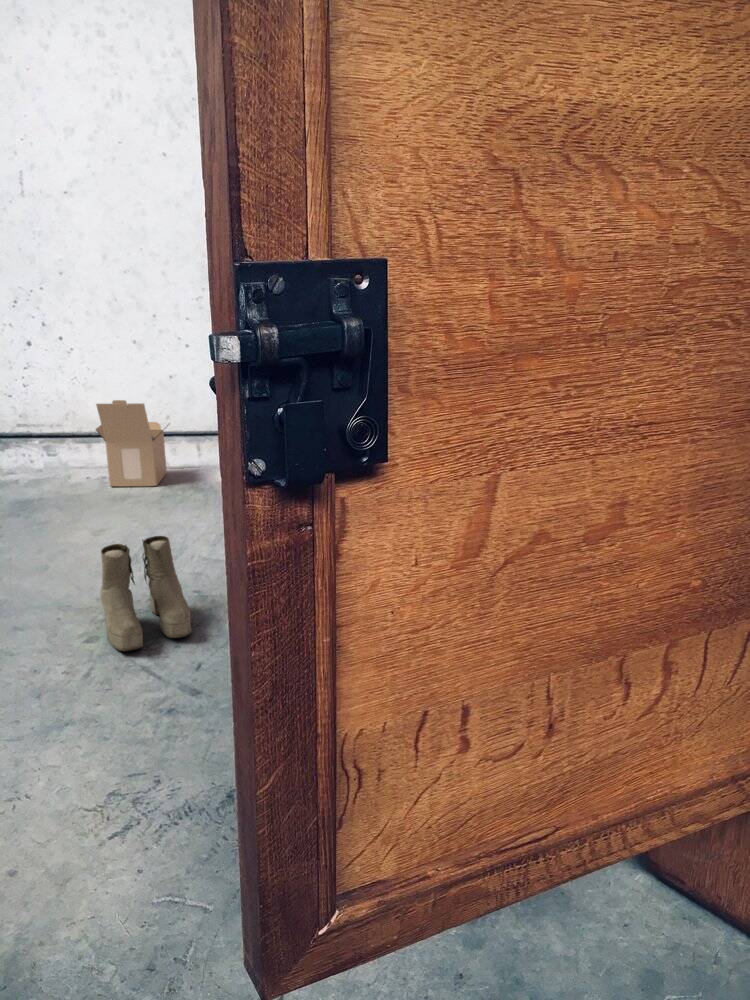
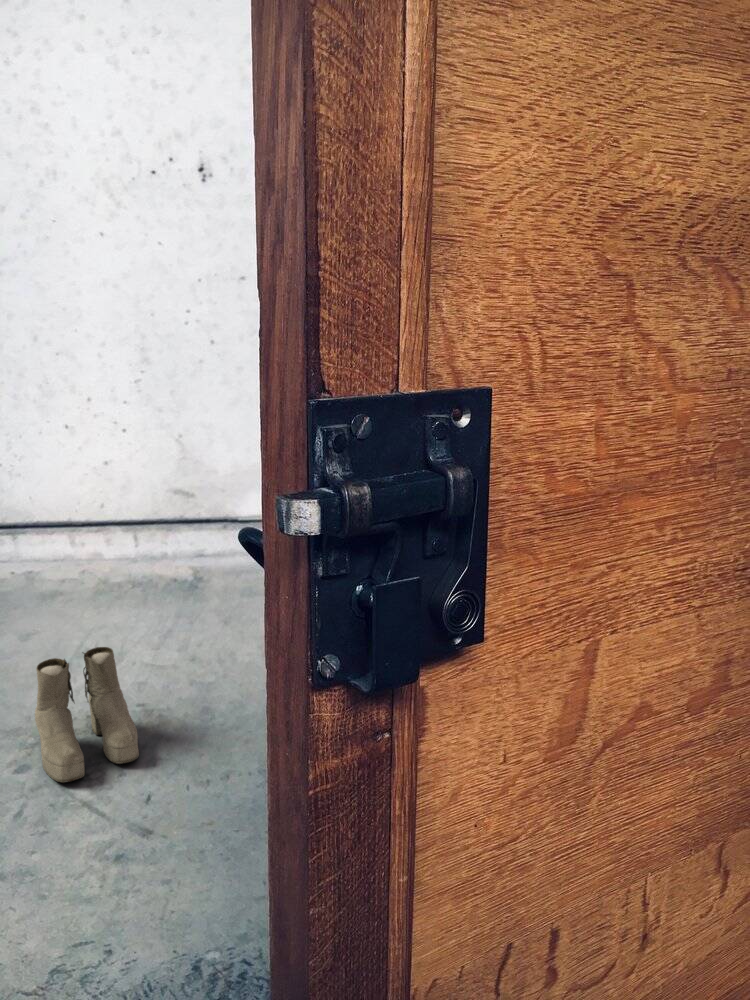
cardboard box: present [96,400,167,487] -> none [23,491,104,582]

